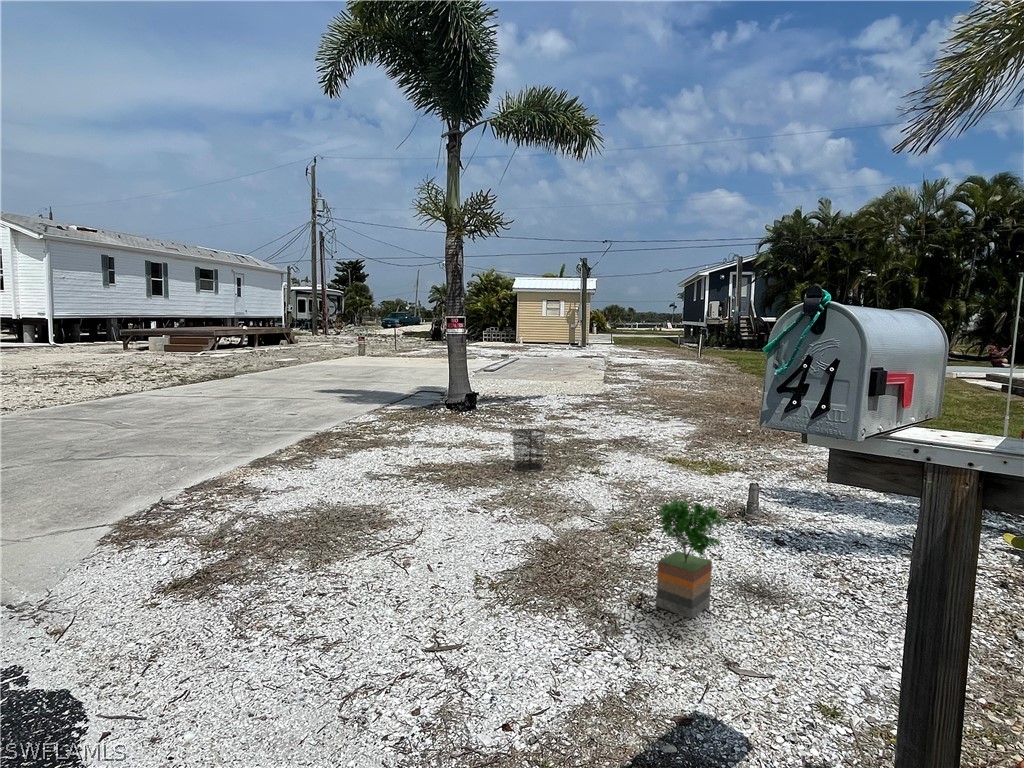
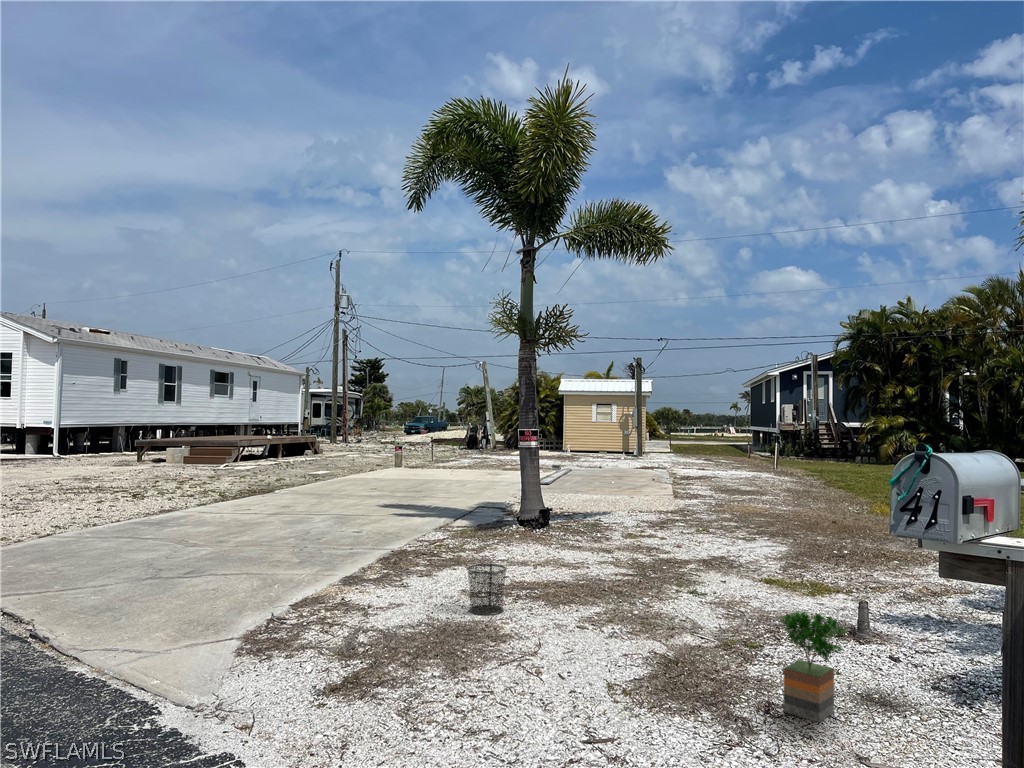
trash can: present [512,429,546,472] -> present [467,564,507,615]

